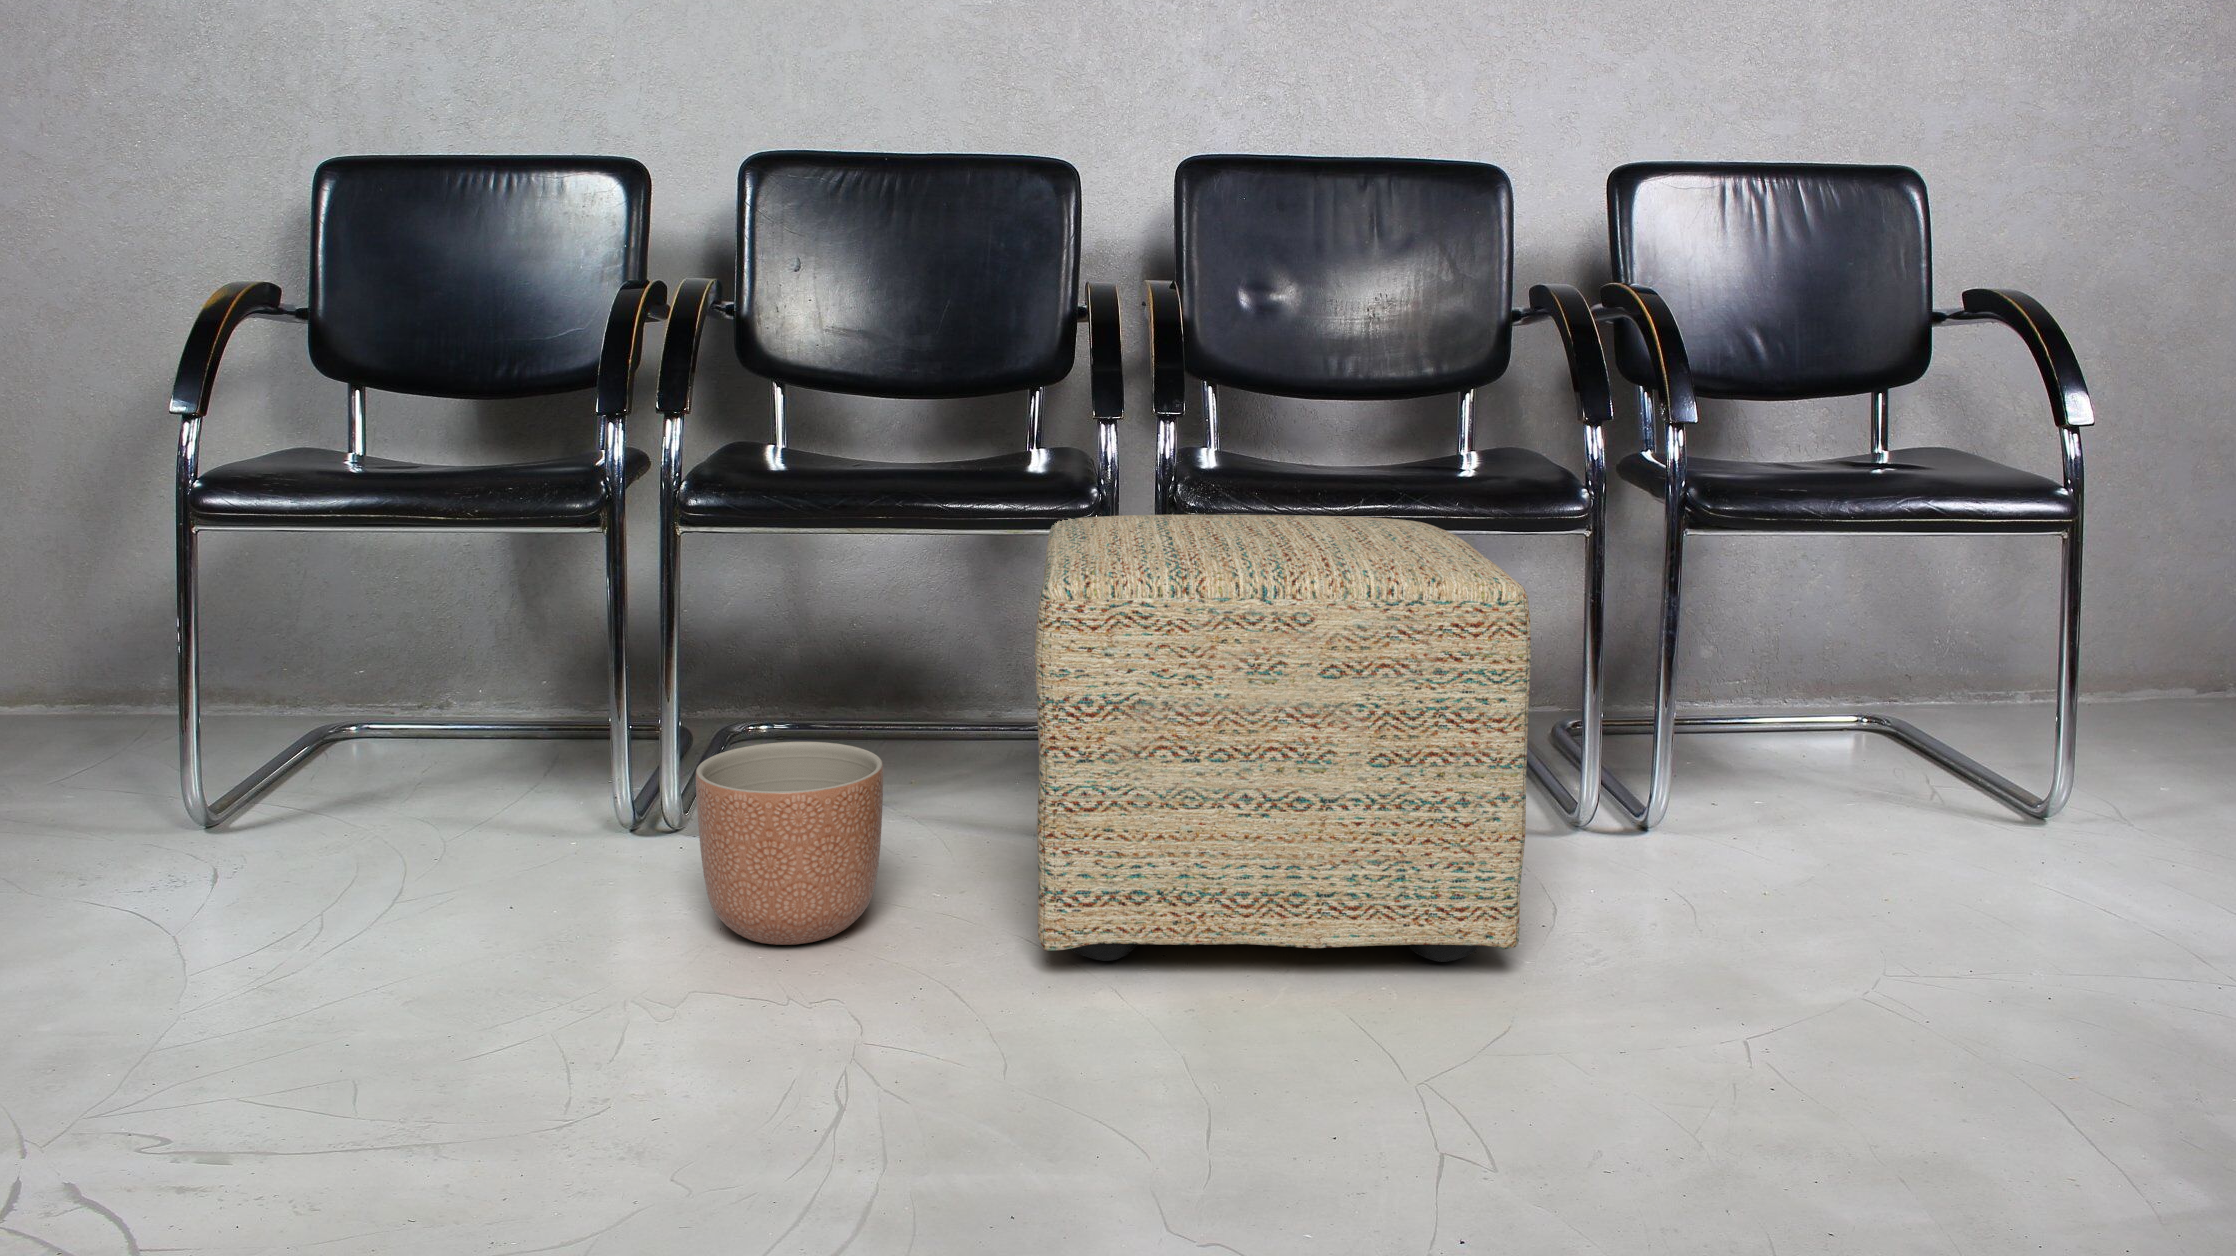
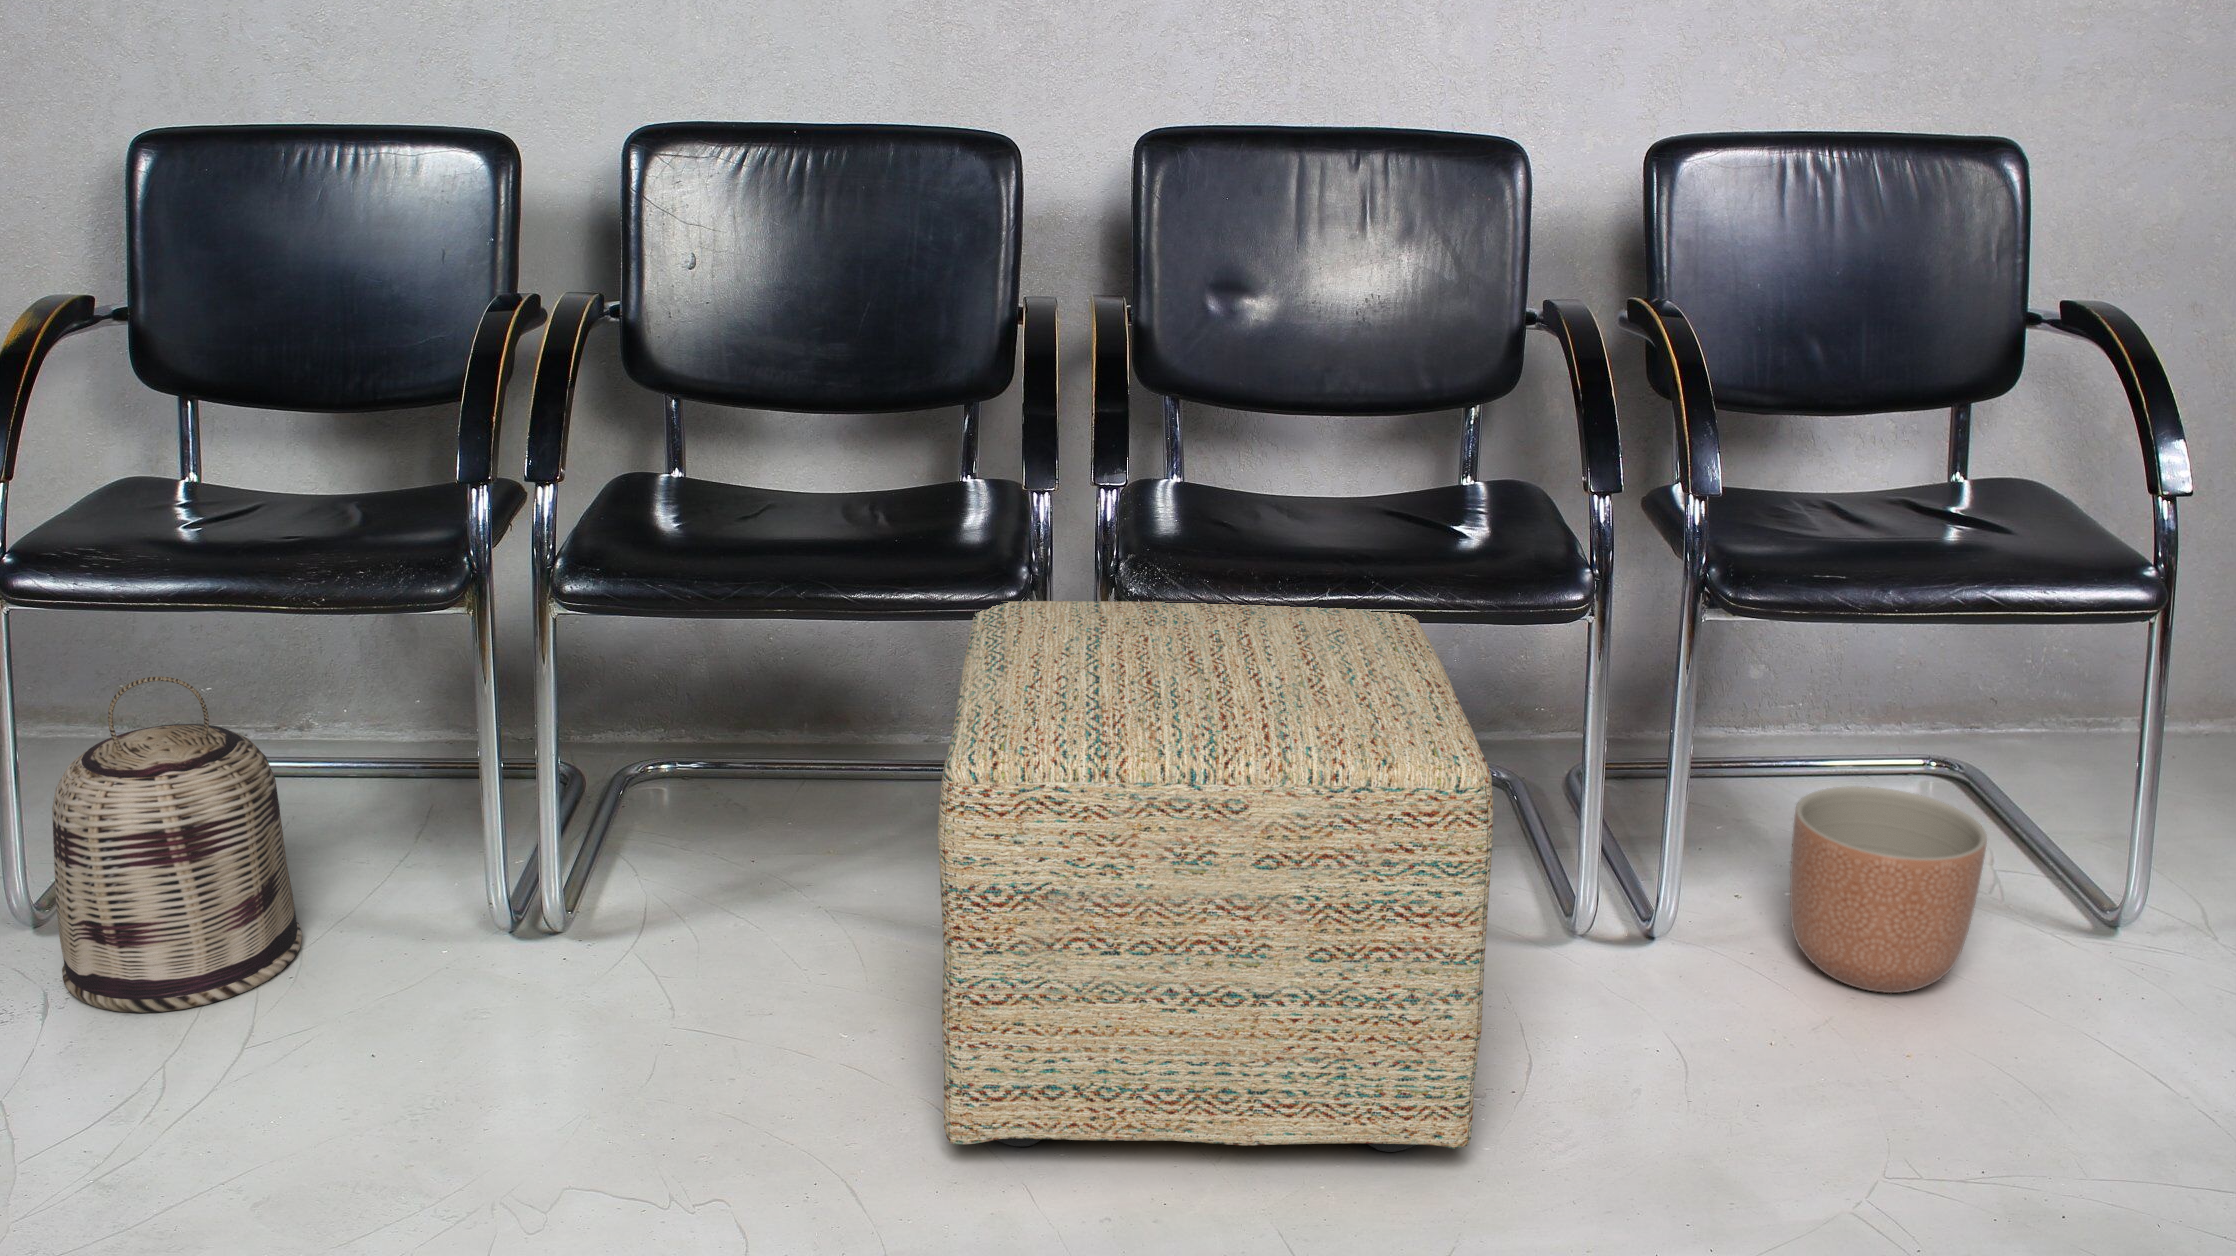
basket: none [226,583,443,883] -> present [52,676,302,1013]
planter: present [696,742,883,945] -> present [1790,786,1987,993]

